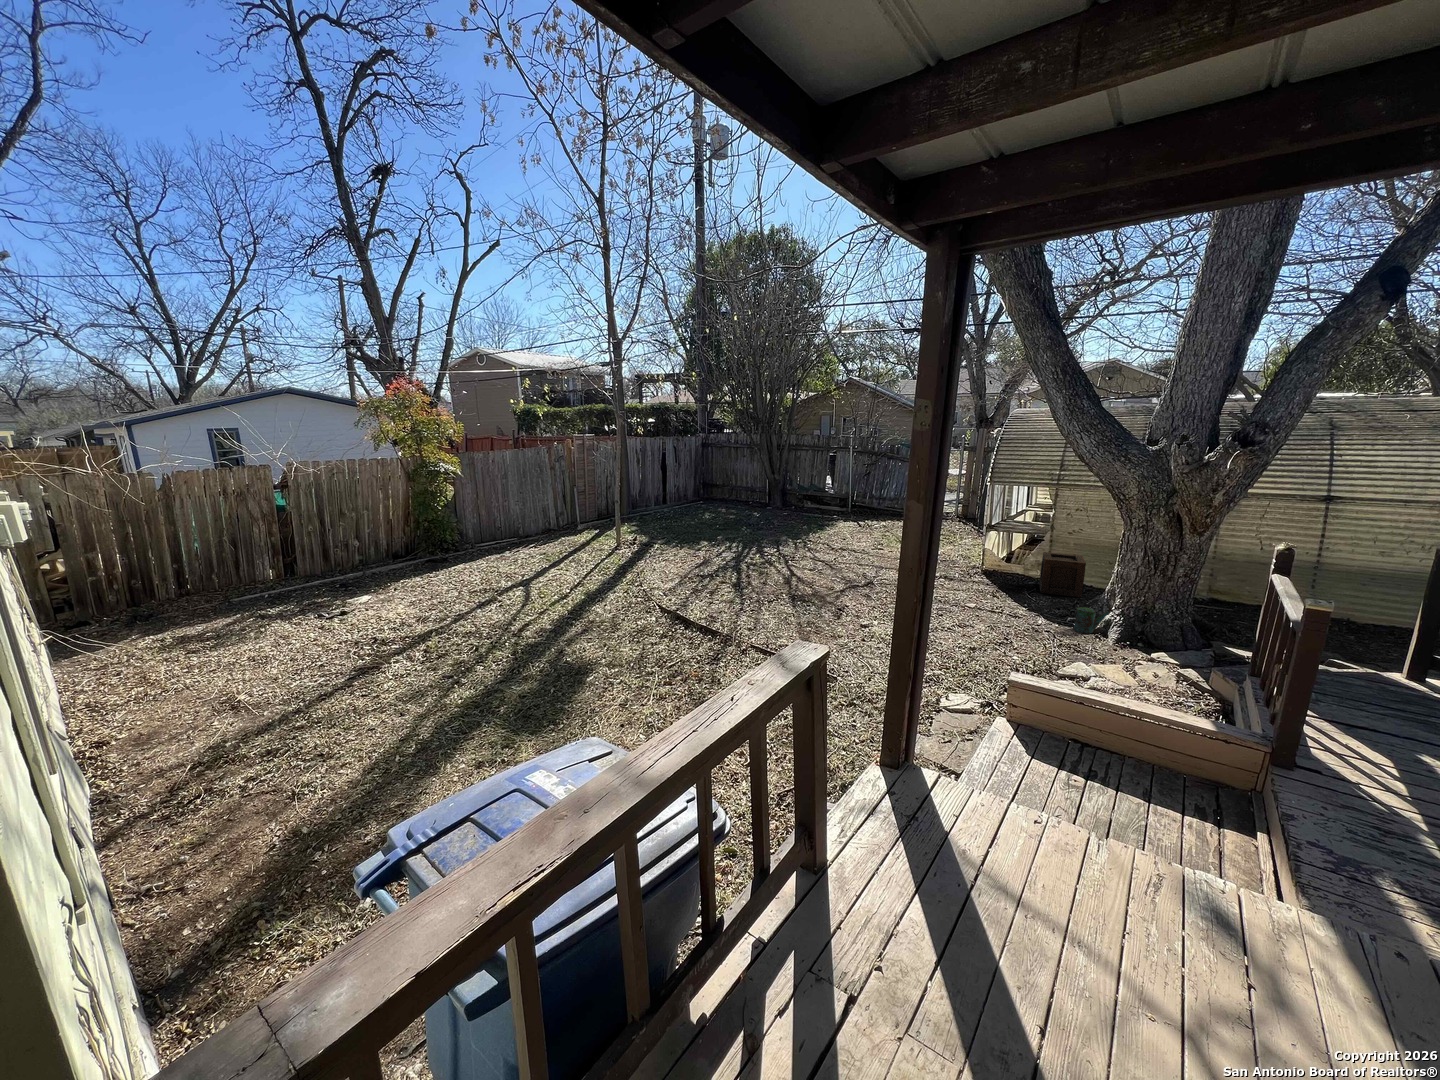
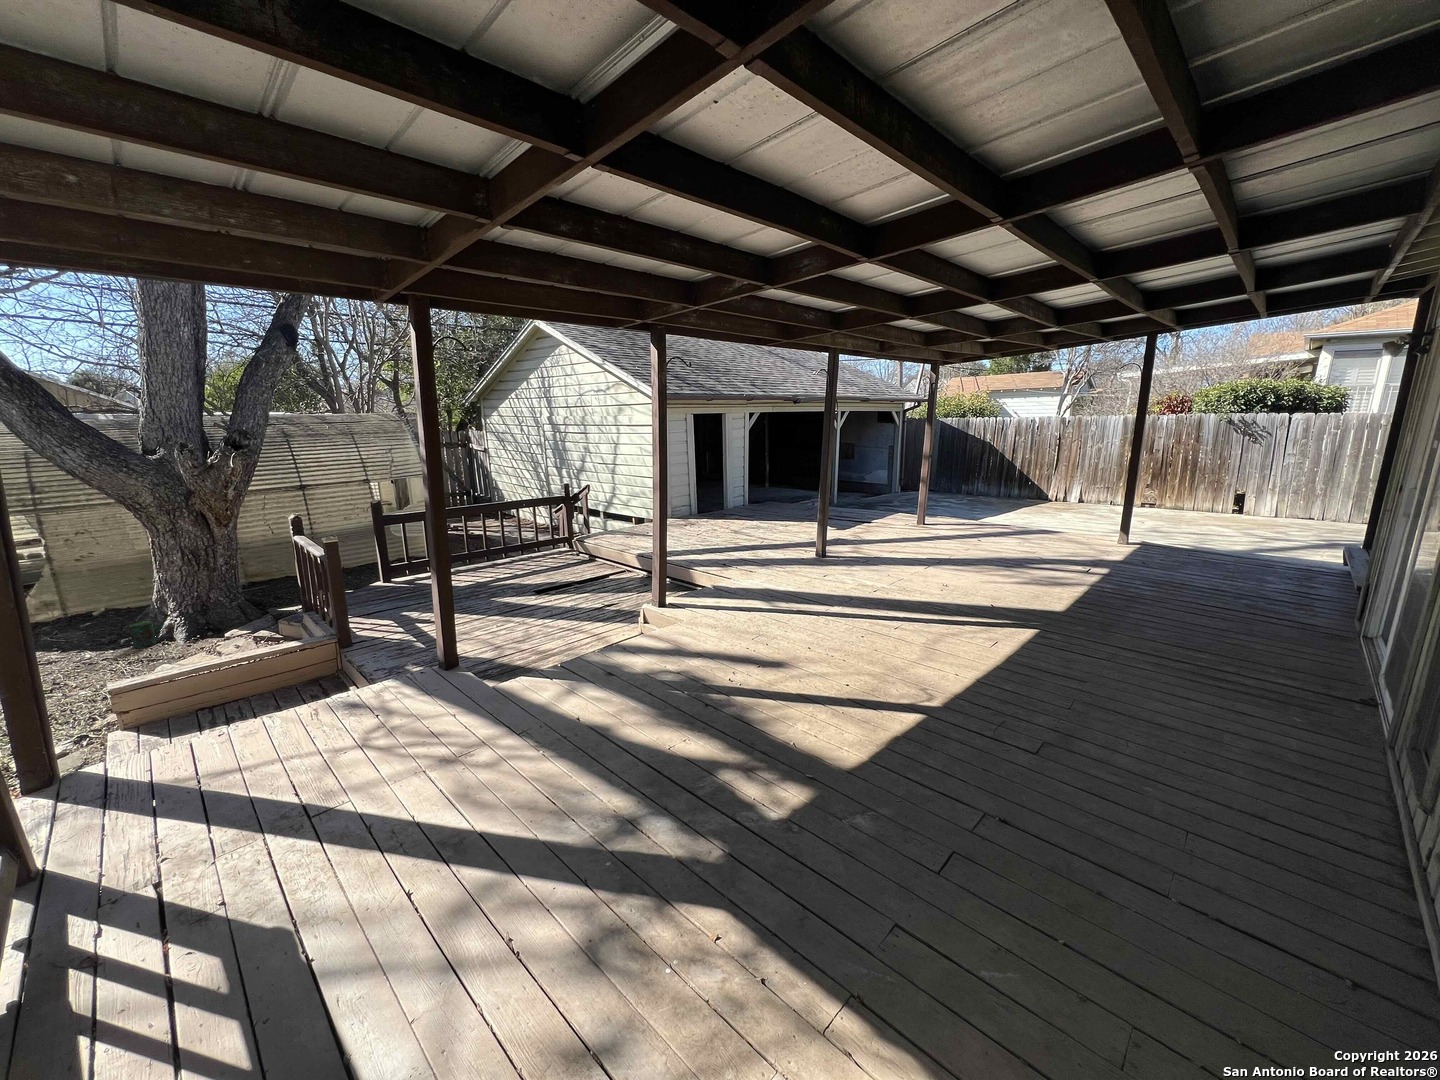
wooden crate: present [1039,552,1086,597] -> none [49,579,123,632]

